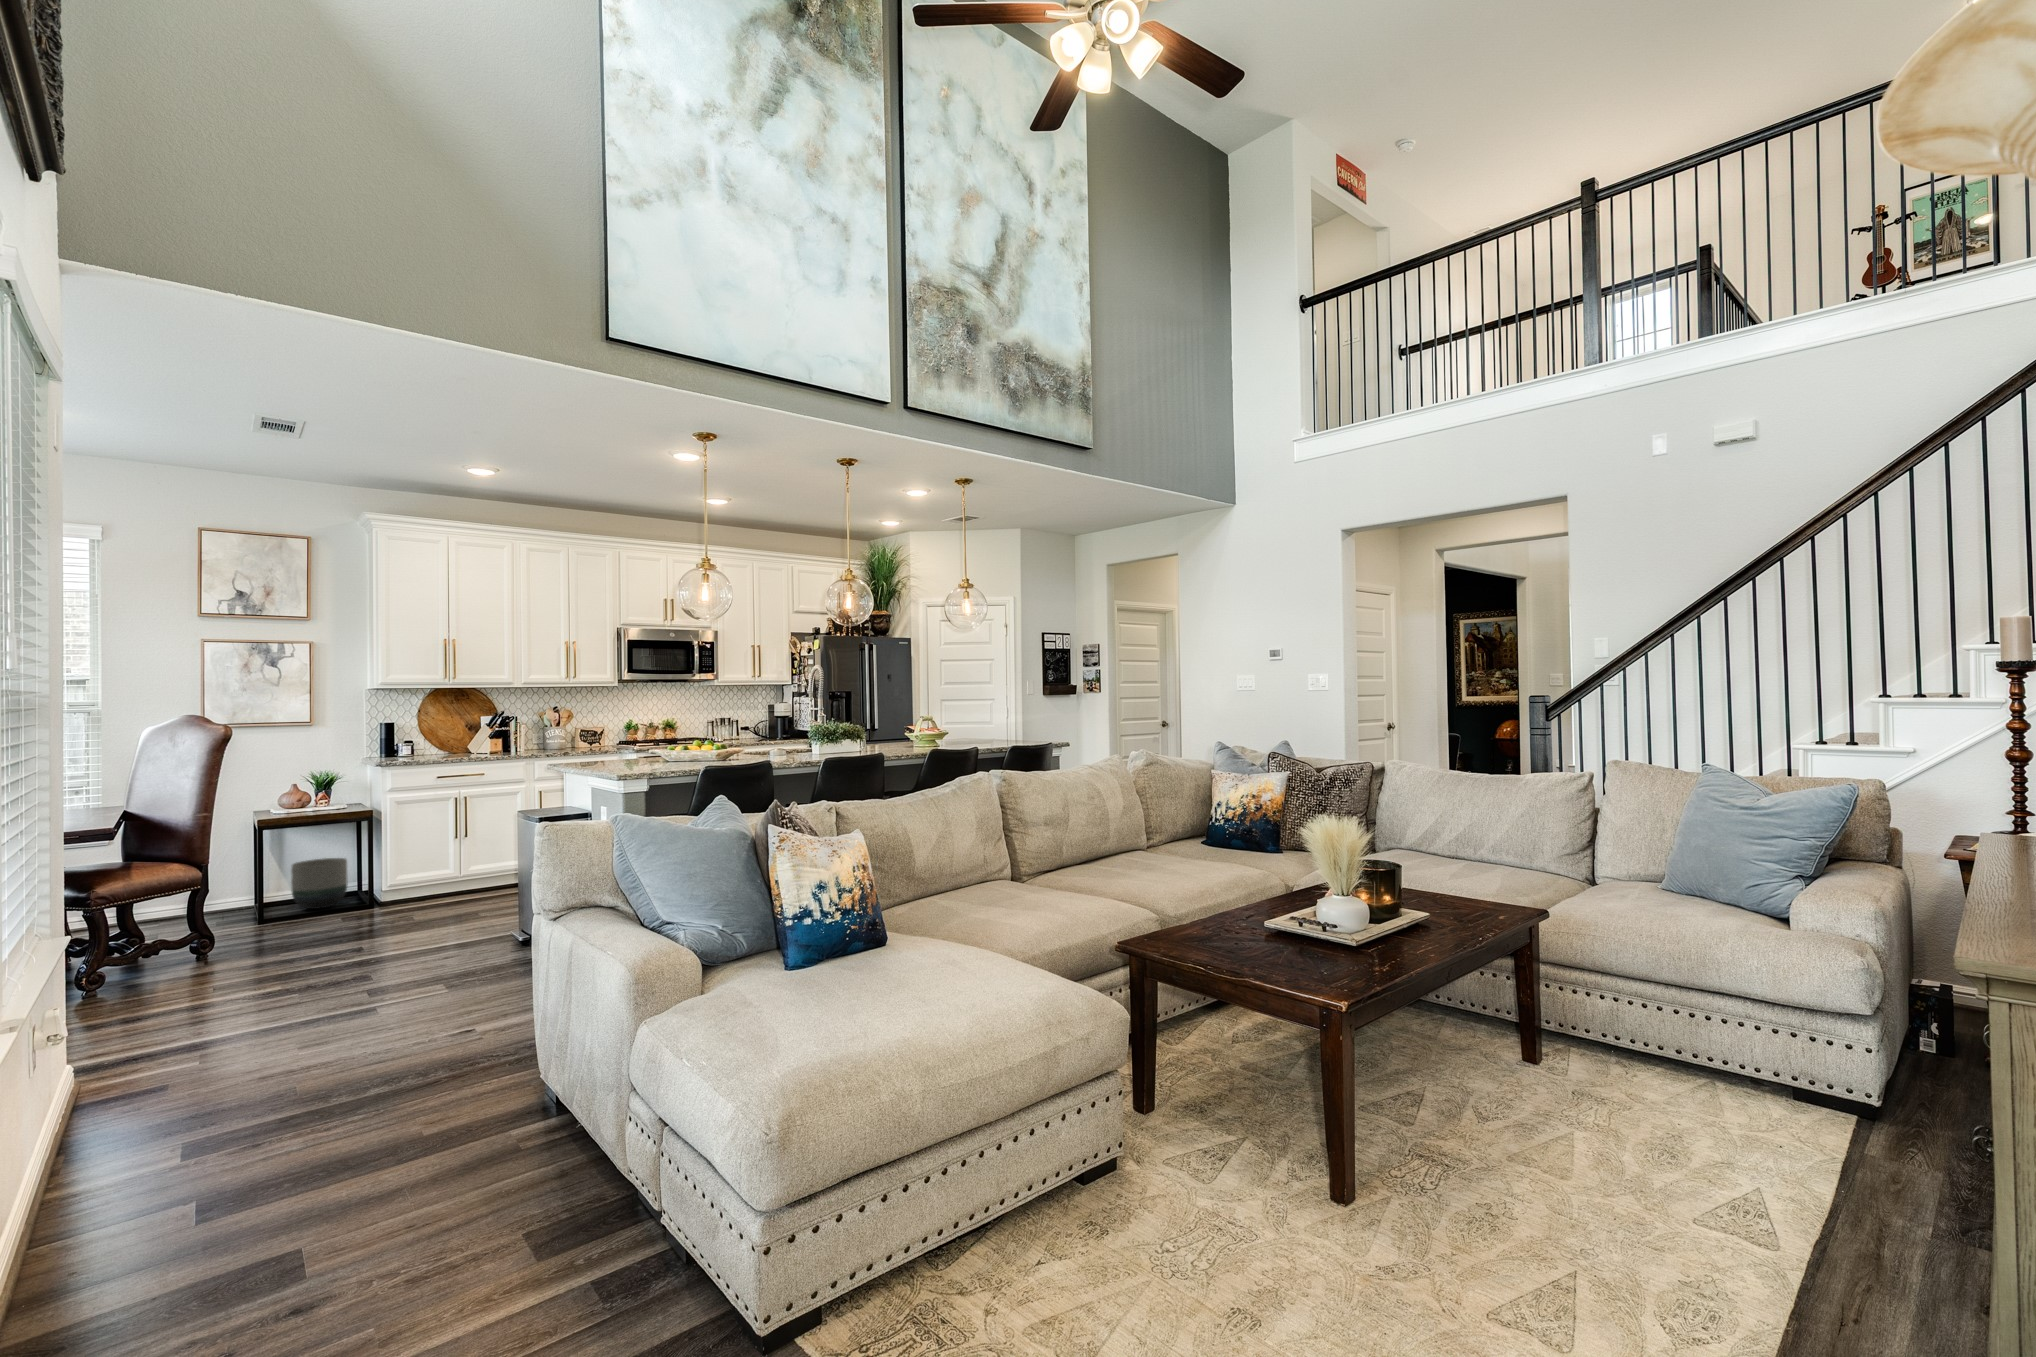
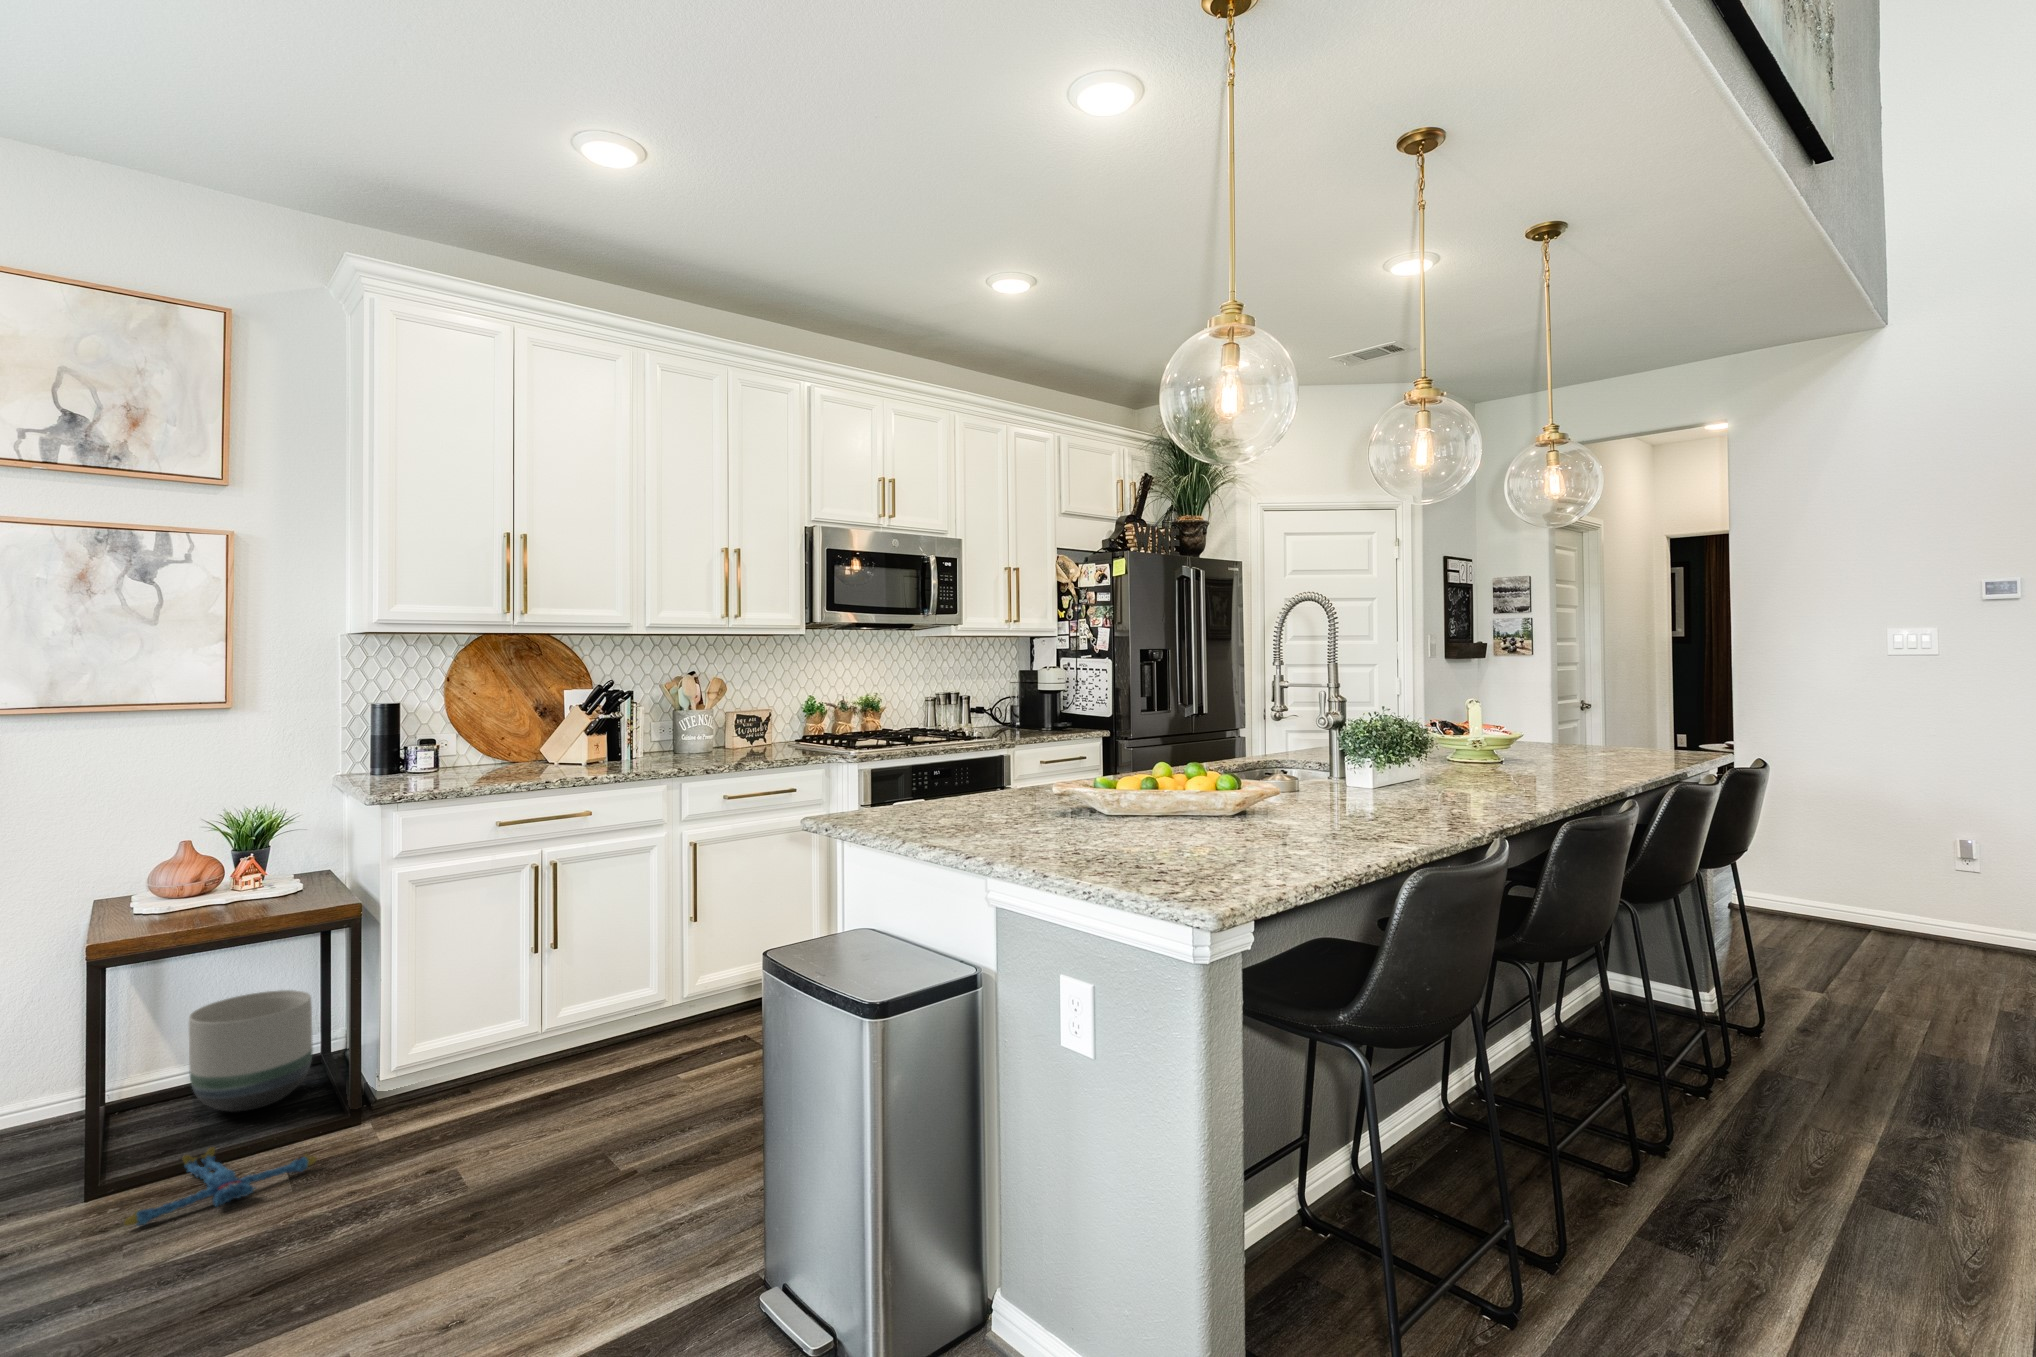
plush toy: none [269,914,347,933] -> present [124,1147,316,1226]

